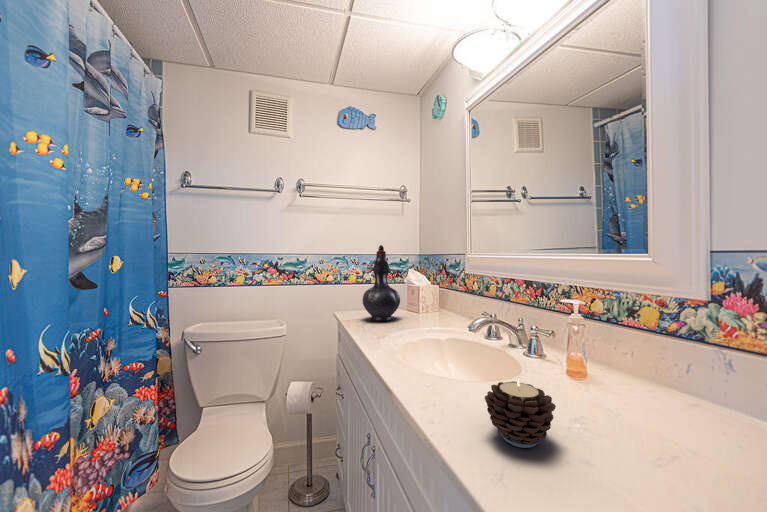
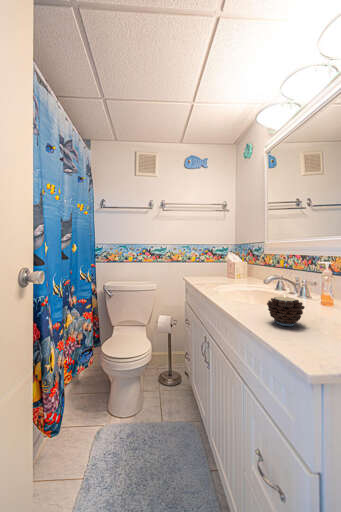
decorative vase: present [363,245,400,321] -> none [200,238,223,282]

